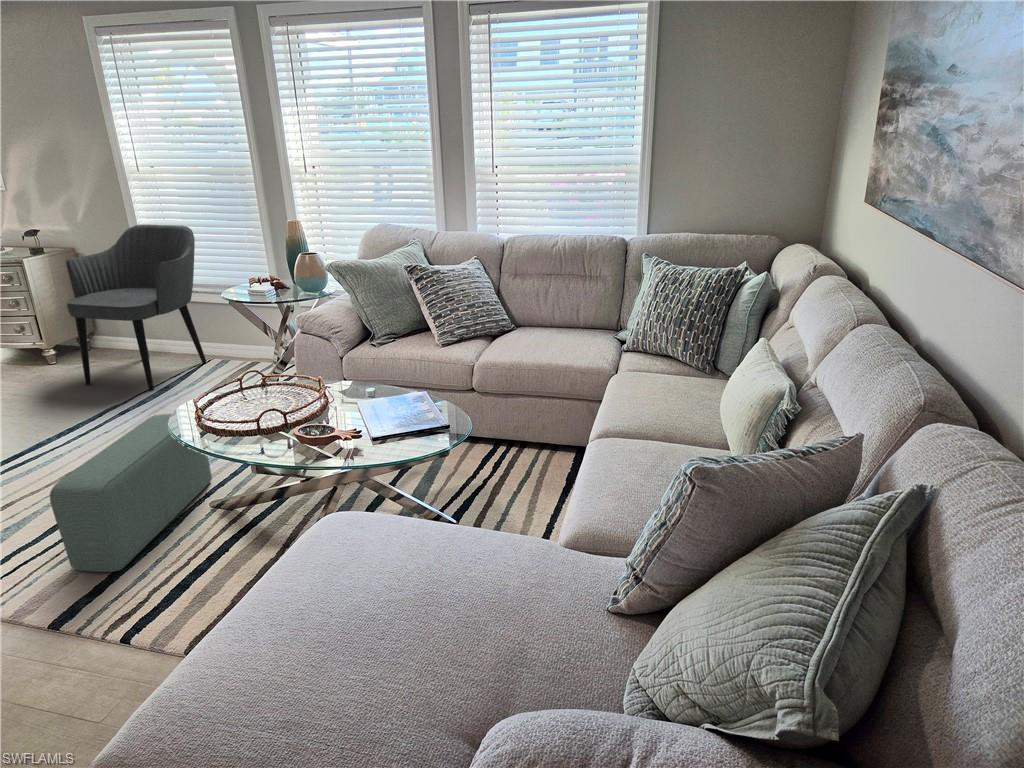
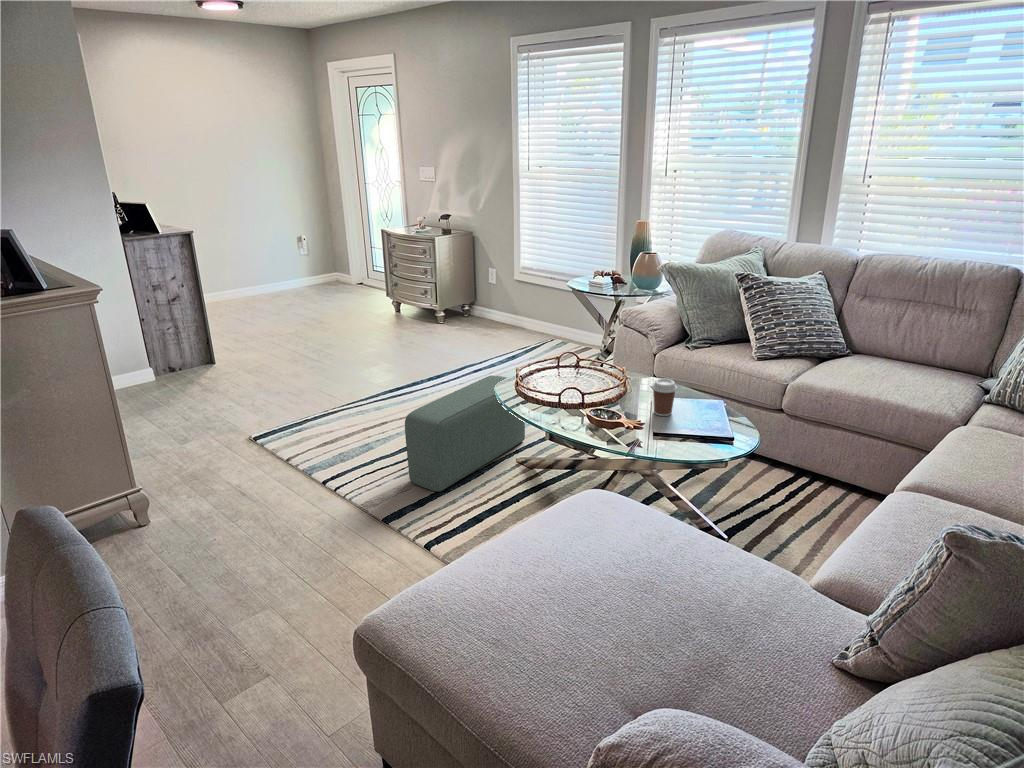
armchair: present [66,225,207,391] -> none [458,218,561,358]
coffee cup: none [358,382,384,421] -> present [652,379,677,416]

